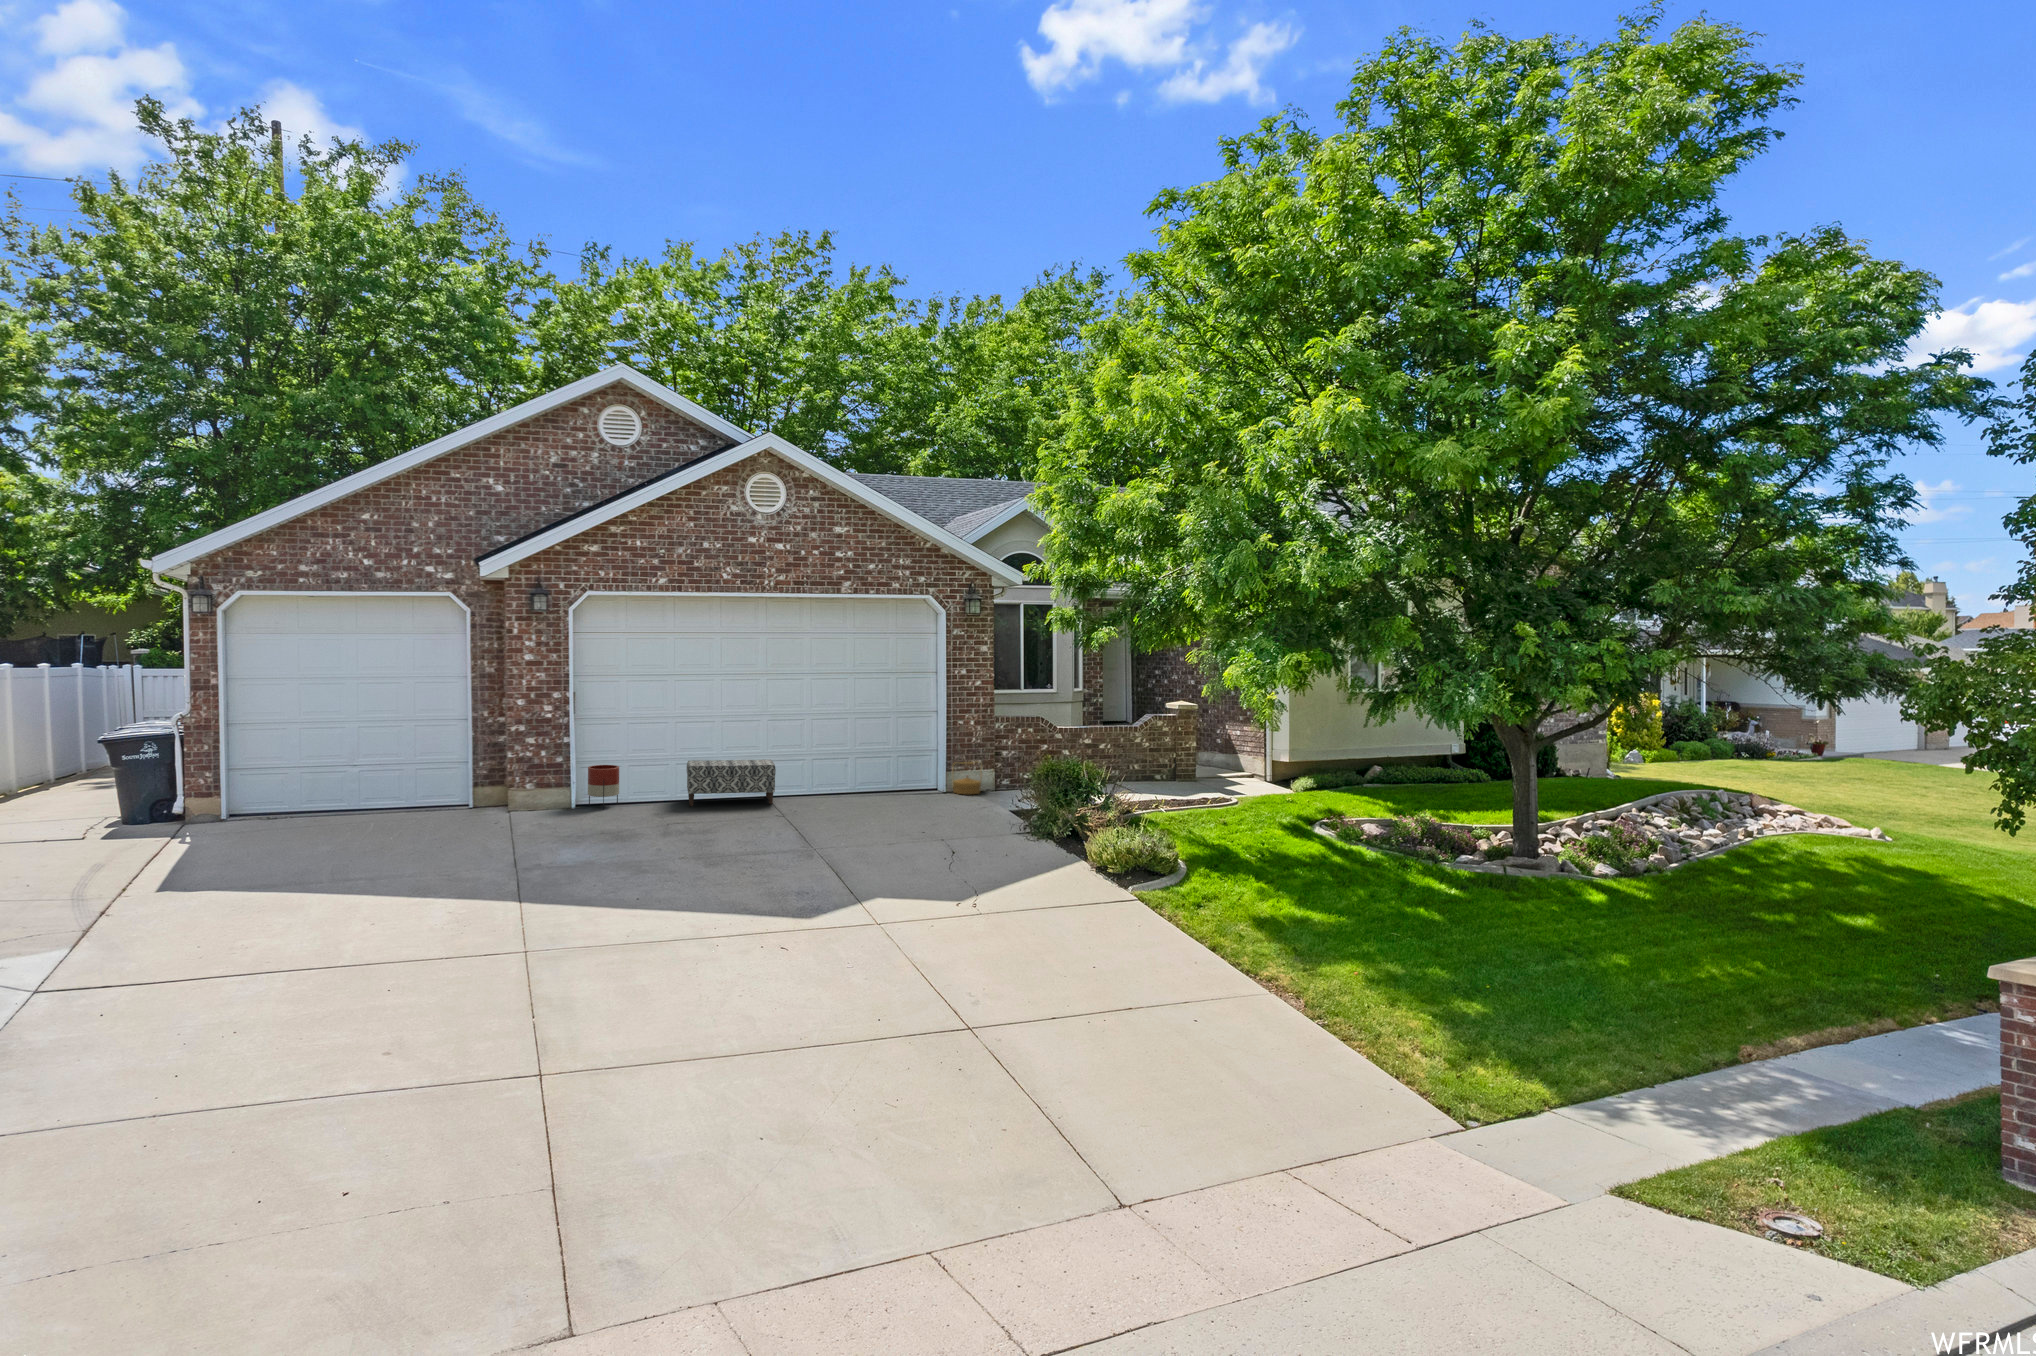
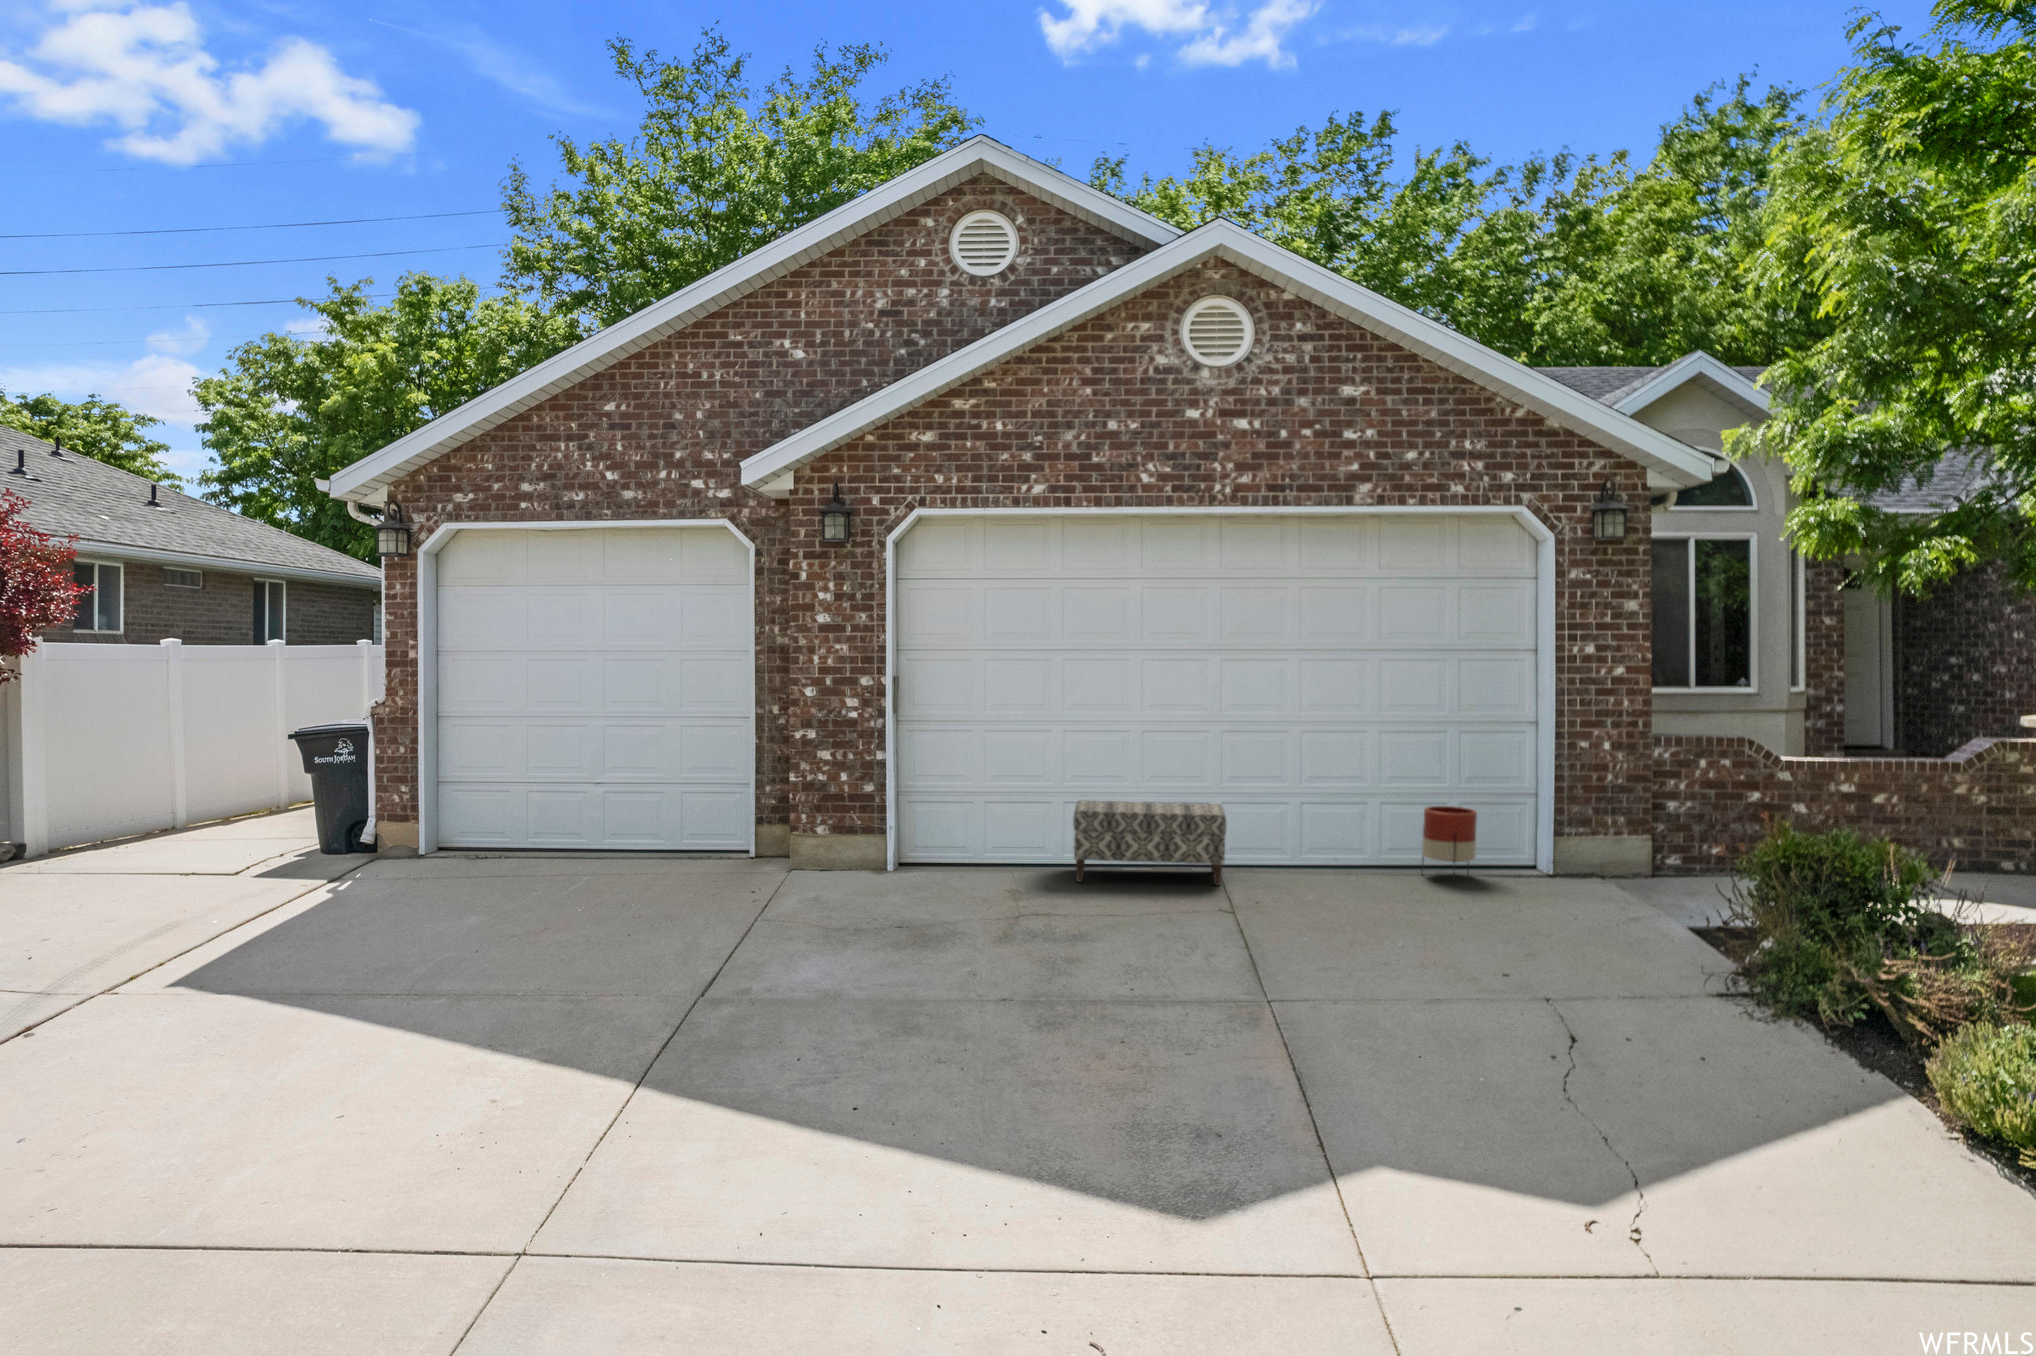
woven basket: present [952,762,982,794] -> none [1564,824,1625,888]
planter: present [588,765,619,809] -> present [1422,806,1477,883]

